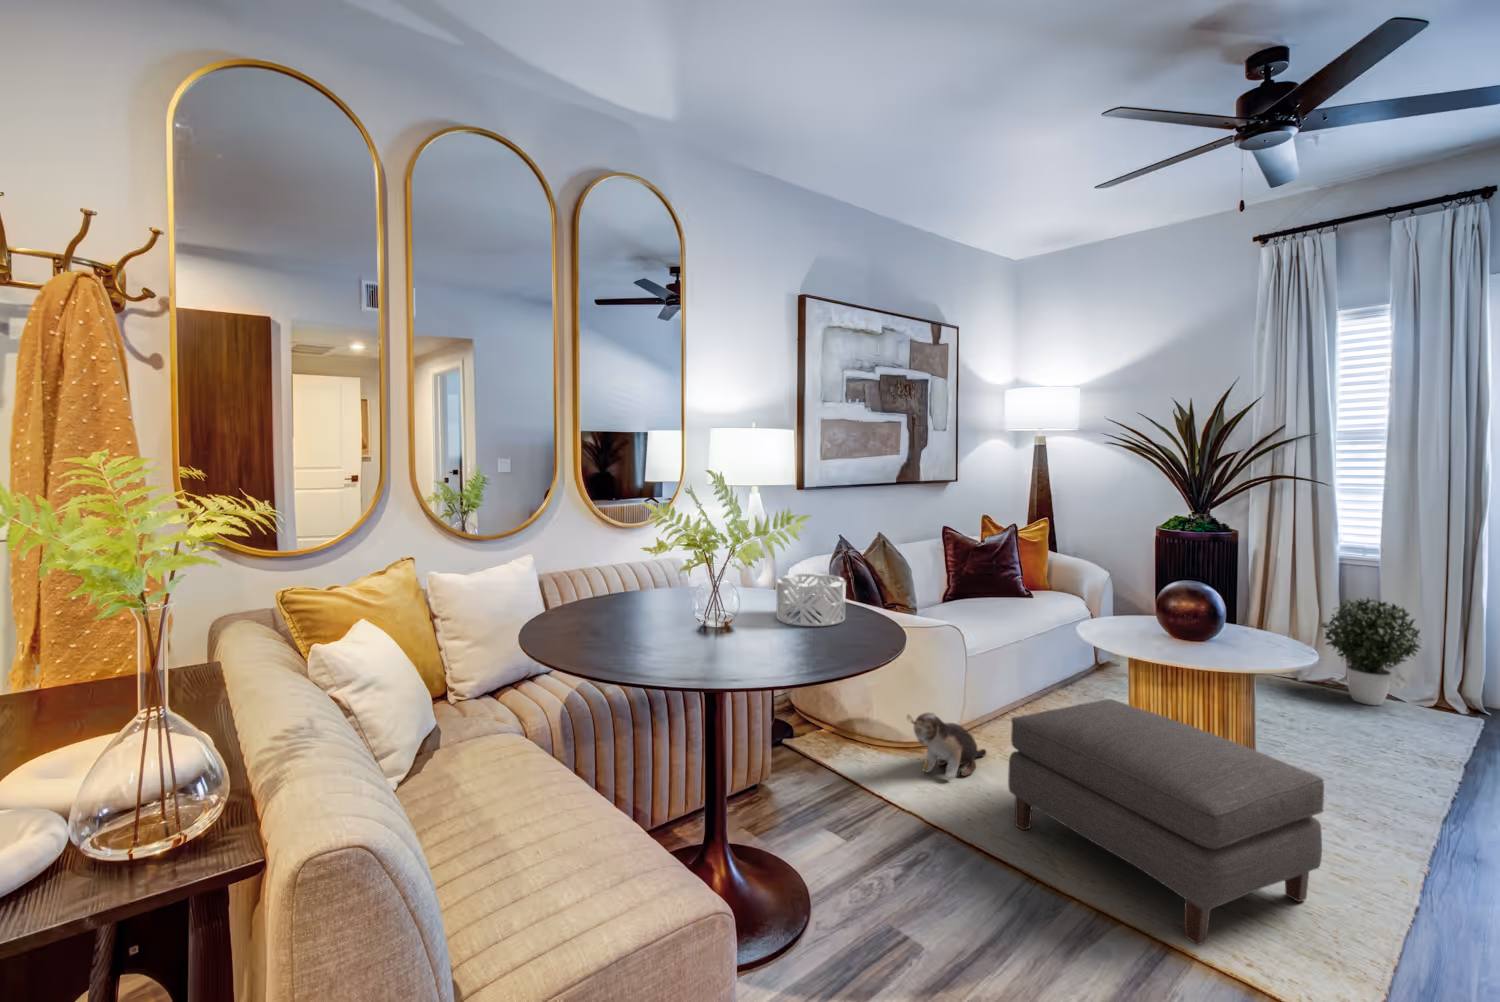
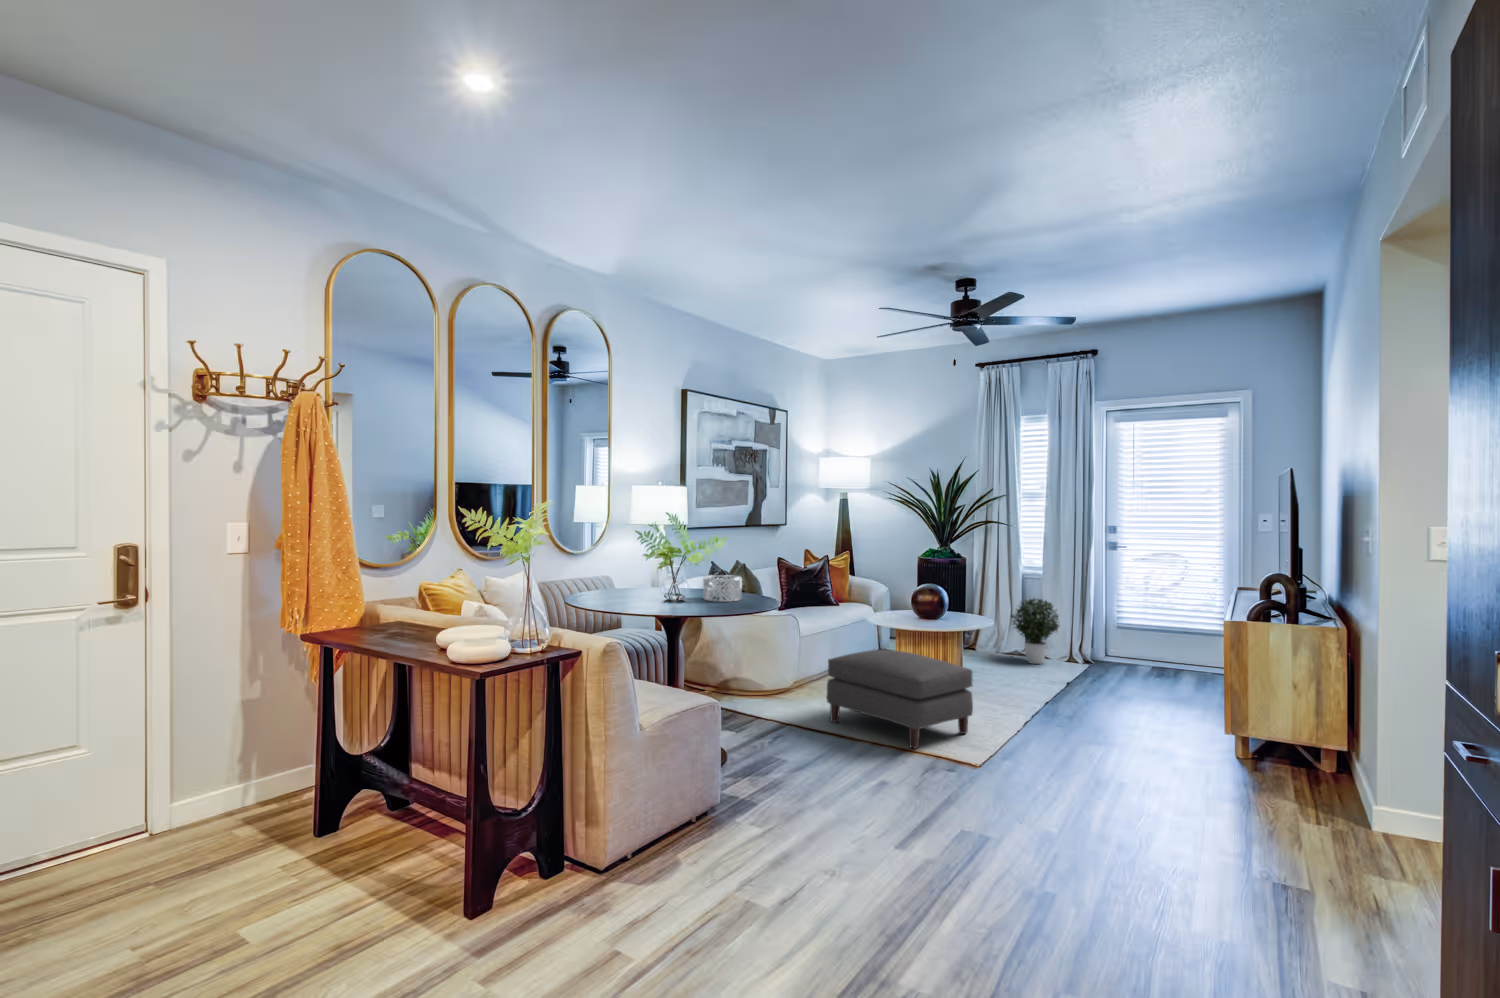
plush toy: present [907,713,986,779] -> none [767,666,813,707]

